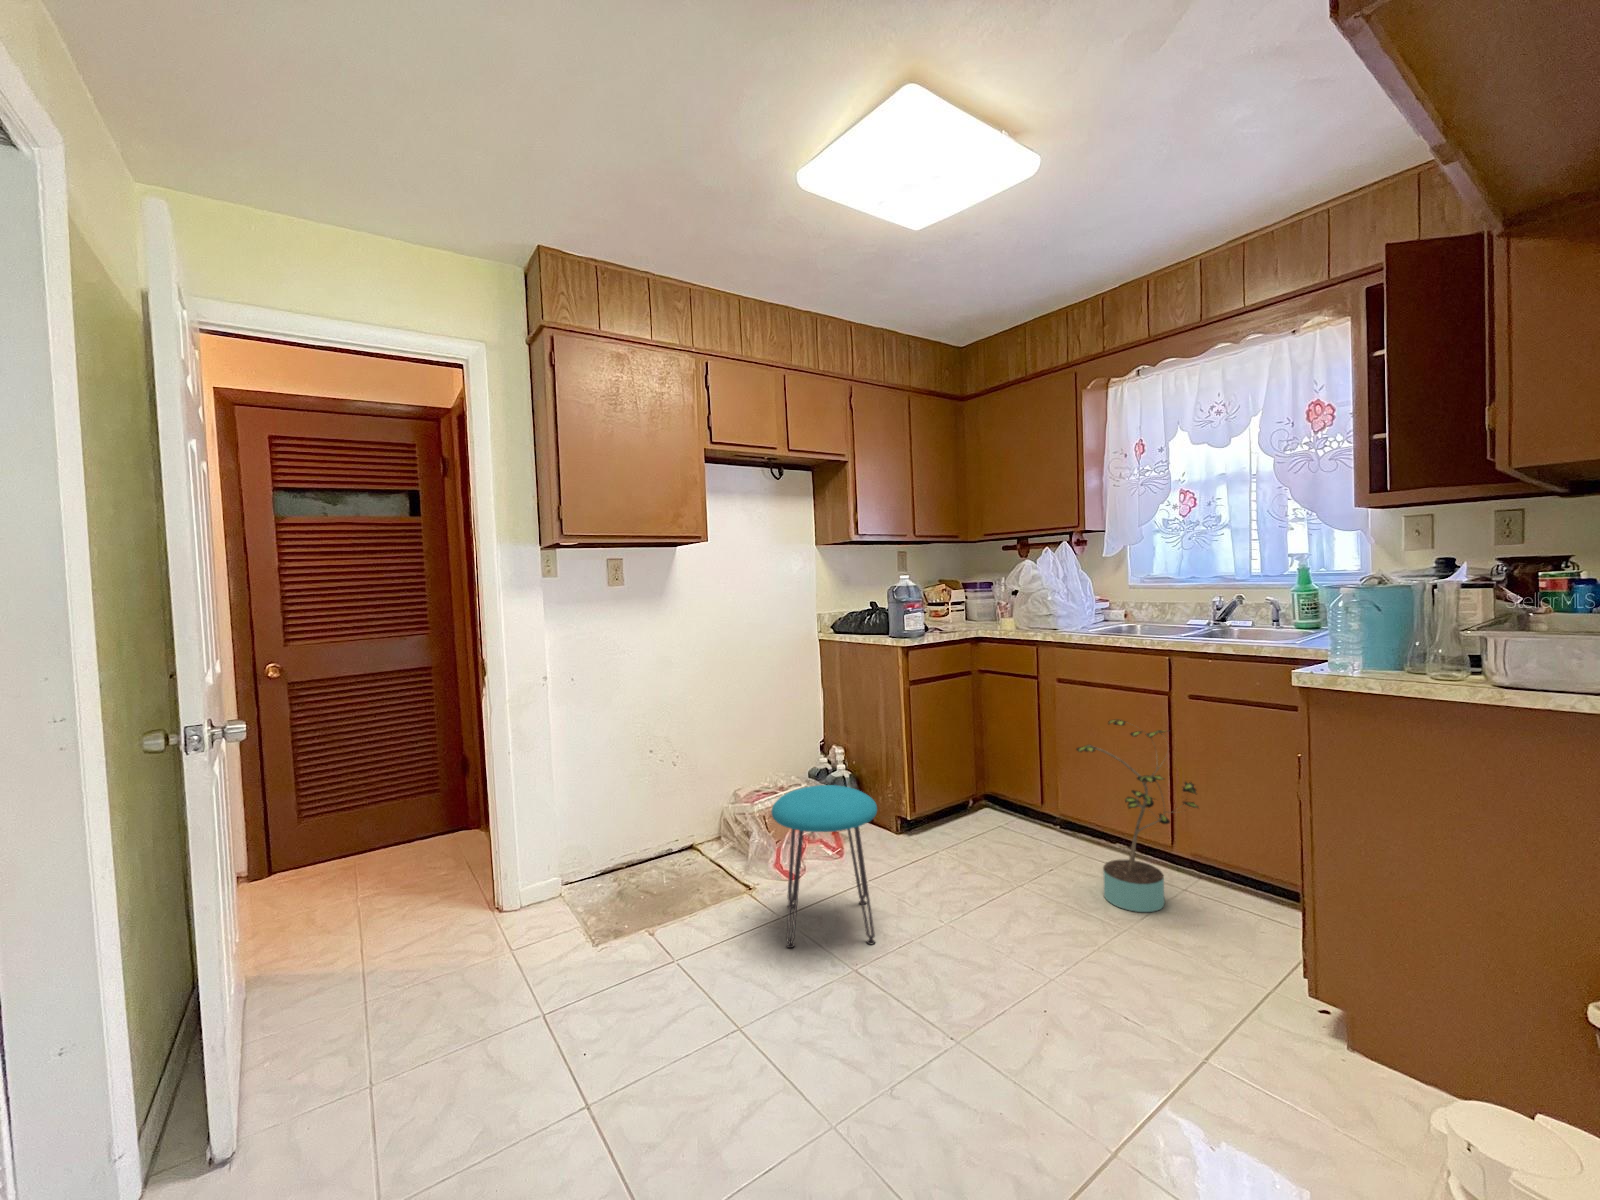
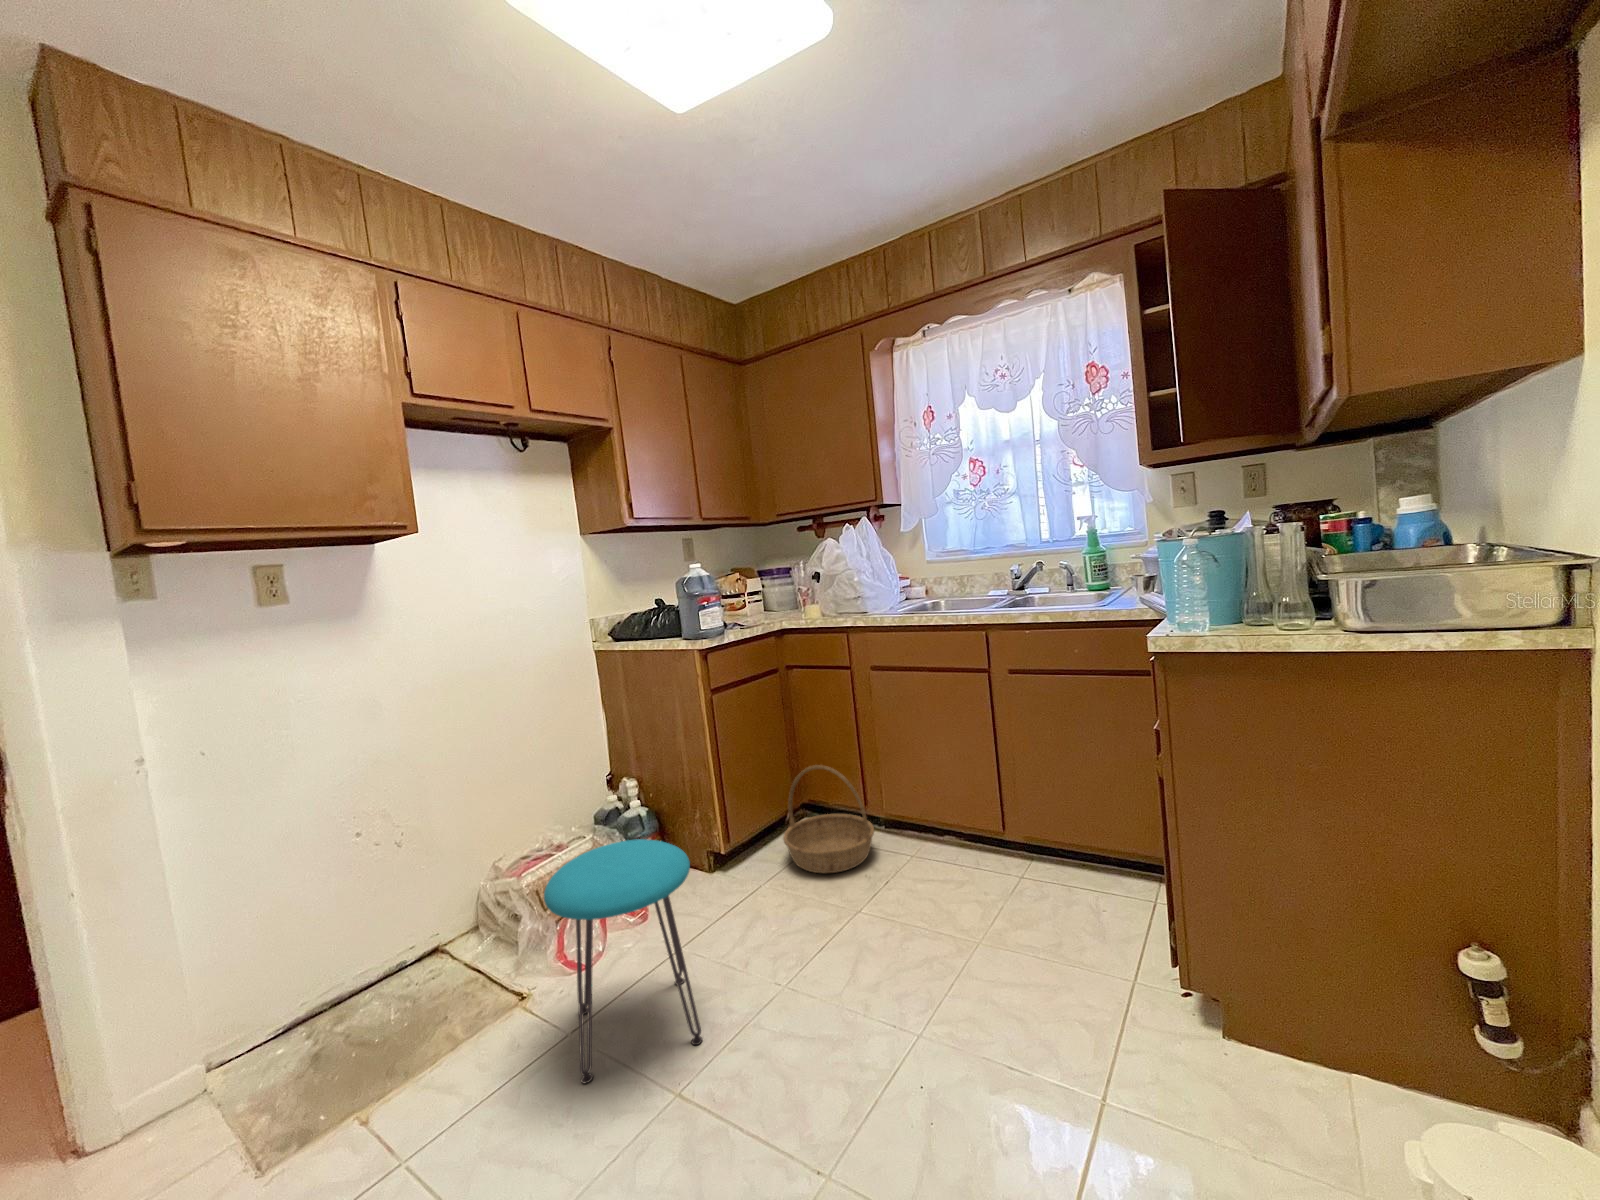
potted plant: present [1076,719,1198,912] -> none [909,705,1039,916]
basket: none [962,758,1047,854] -> present [783,765,874,873]

